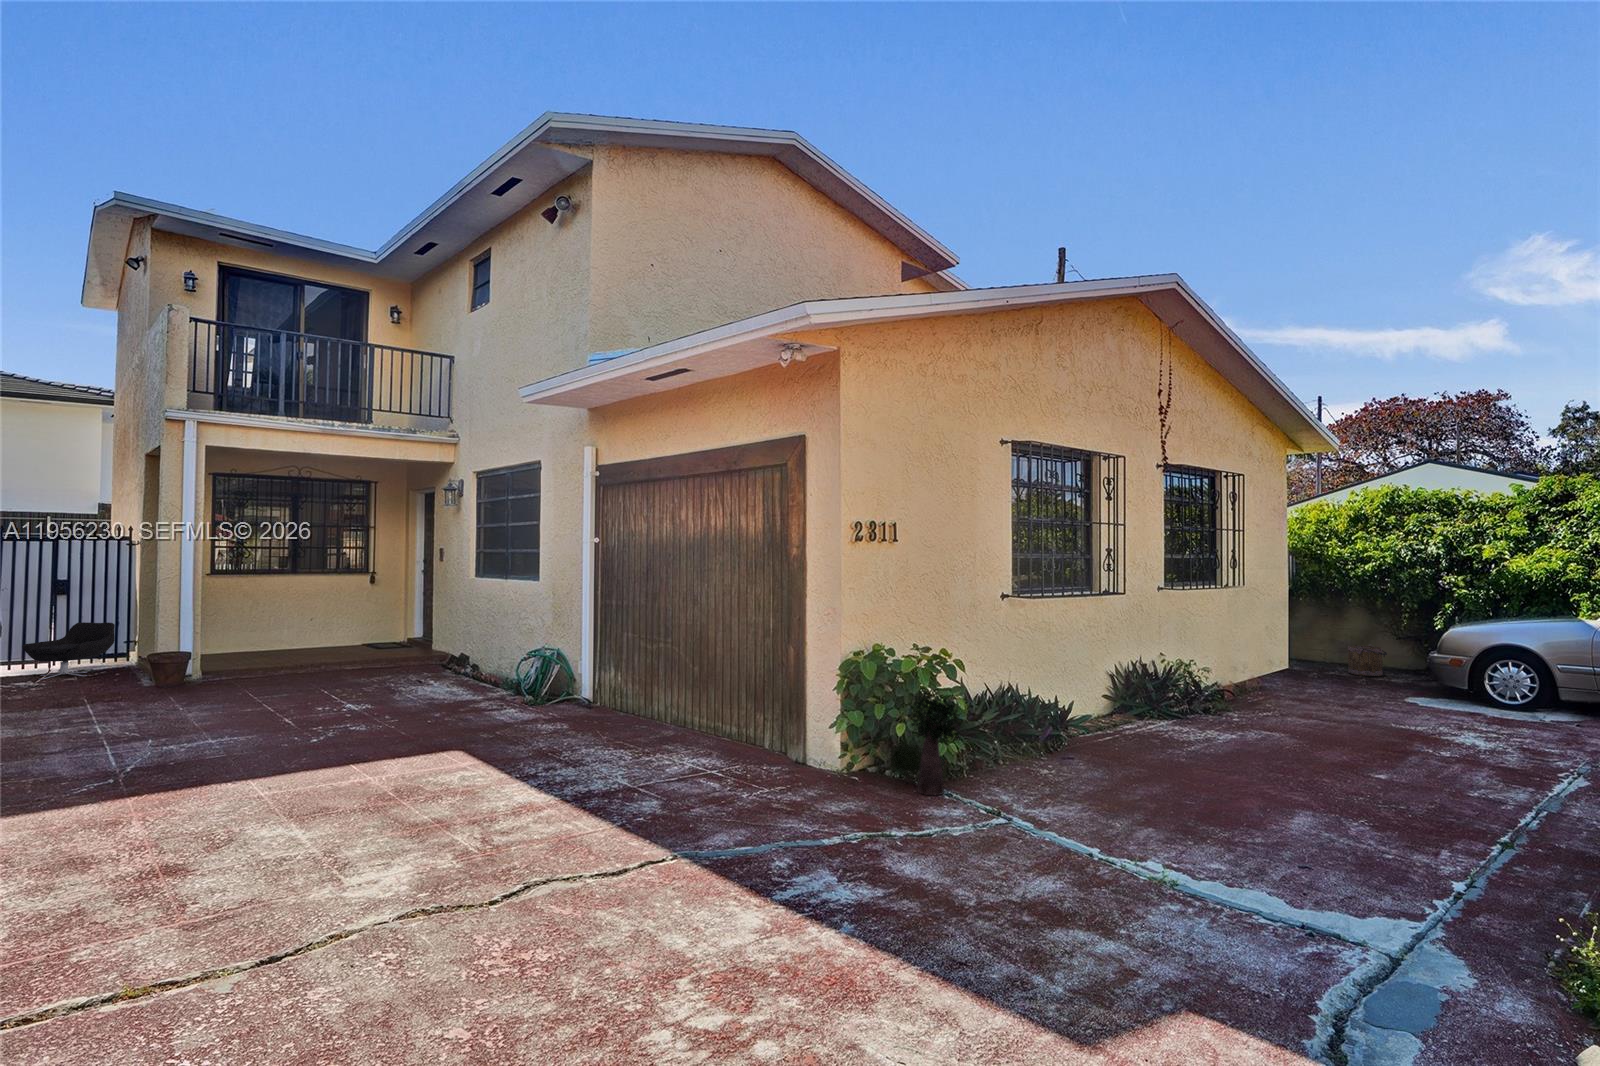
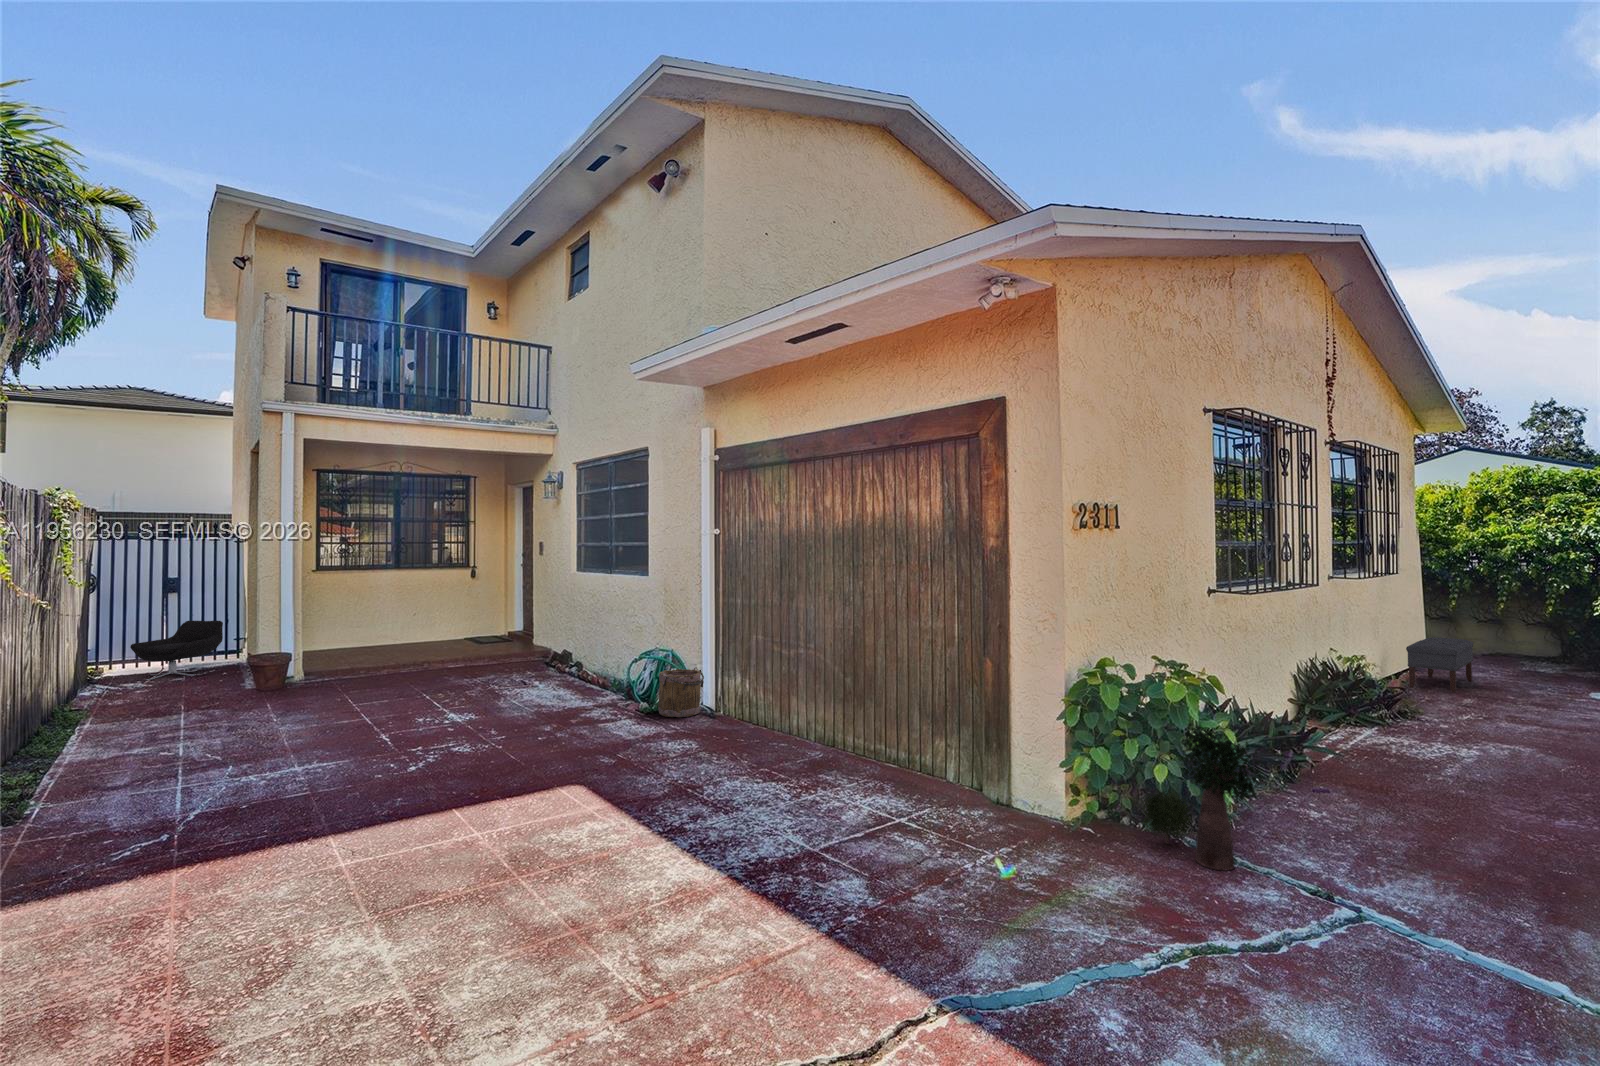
bench: none [1239,644,1306,693] -> present [1406,637,1474,693]
bucket: present [1348,644,1387,676] -> present [658,667,704,717]

